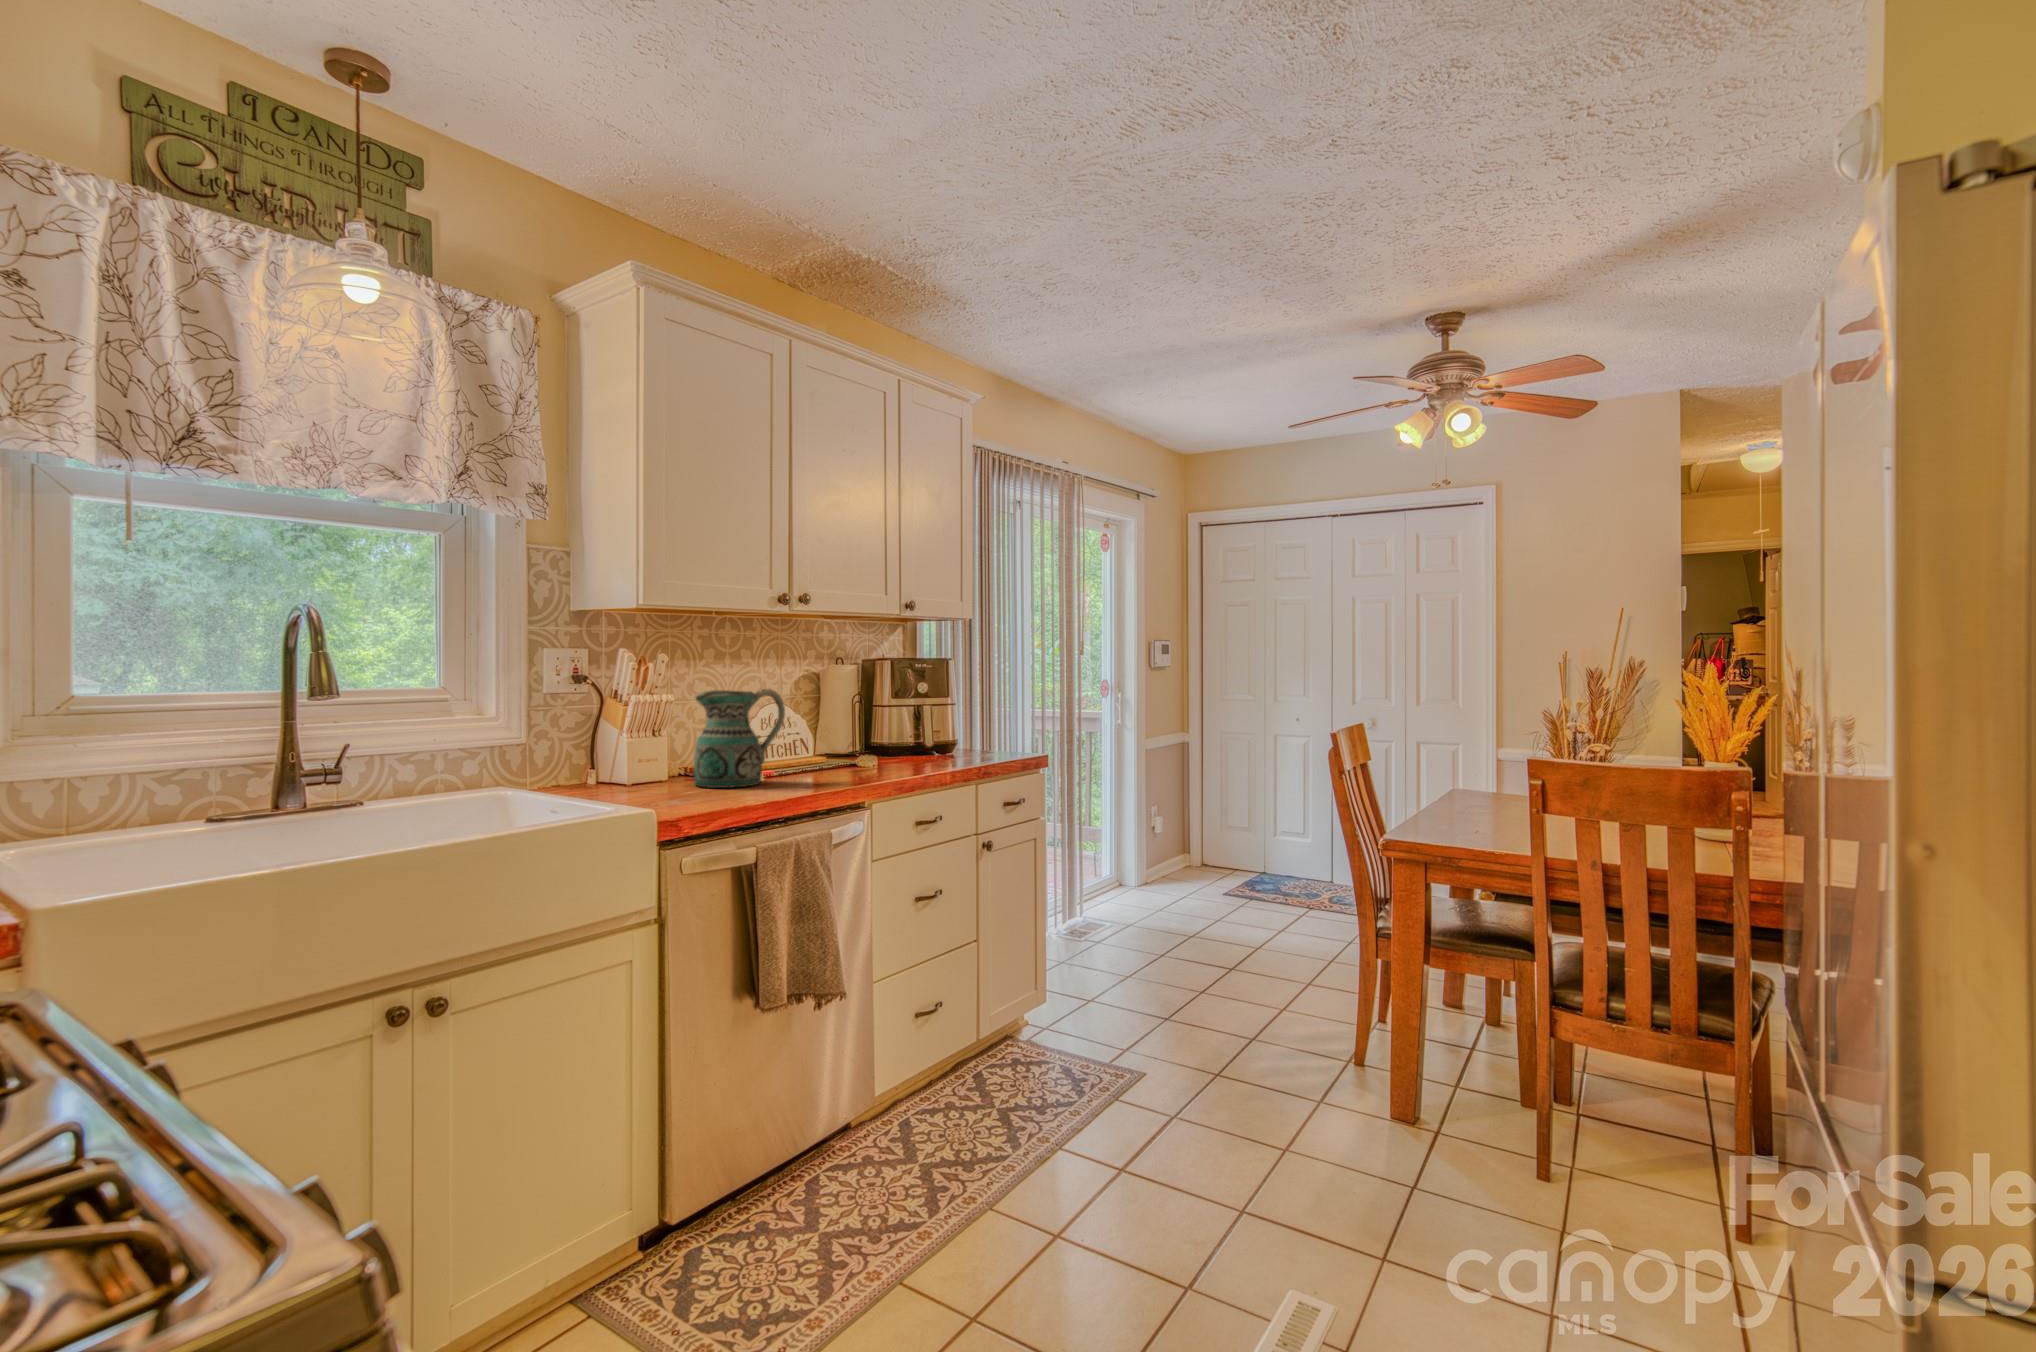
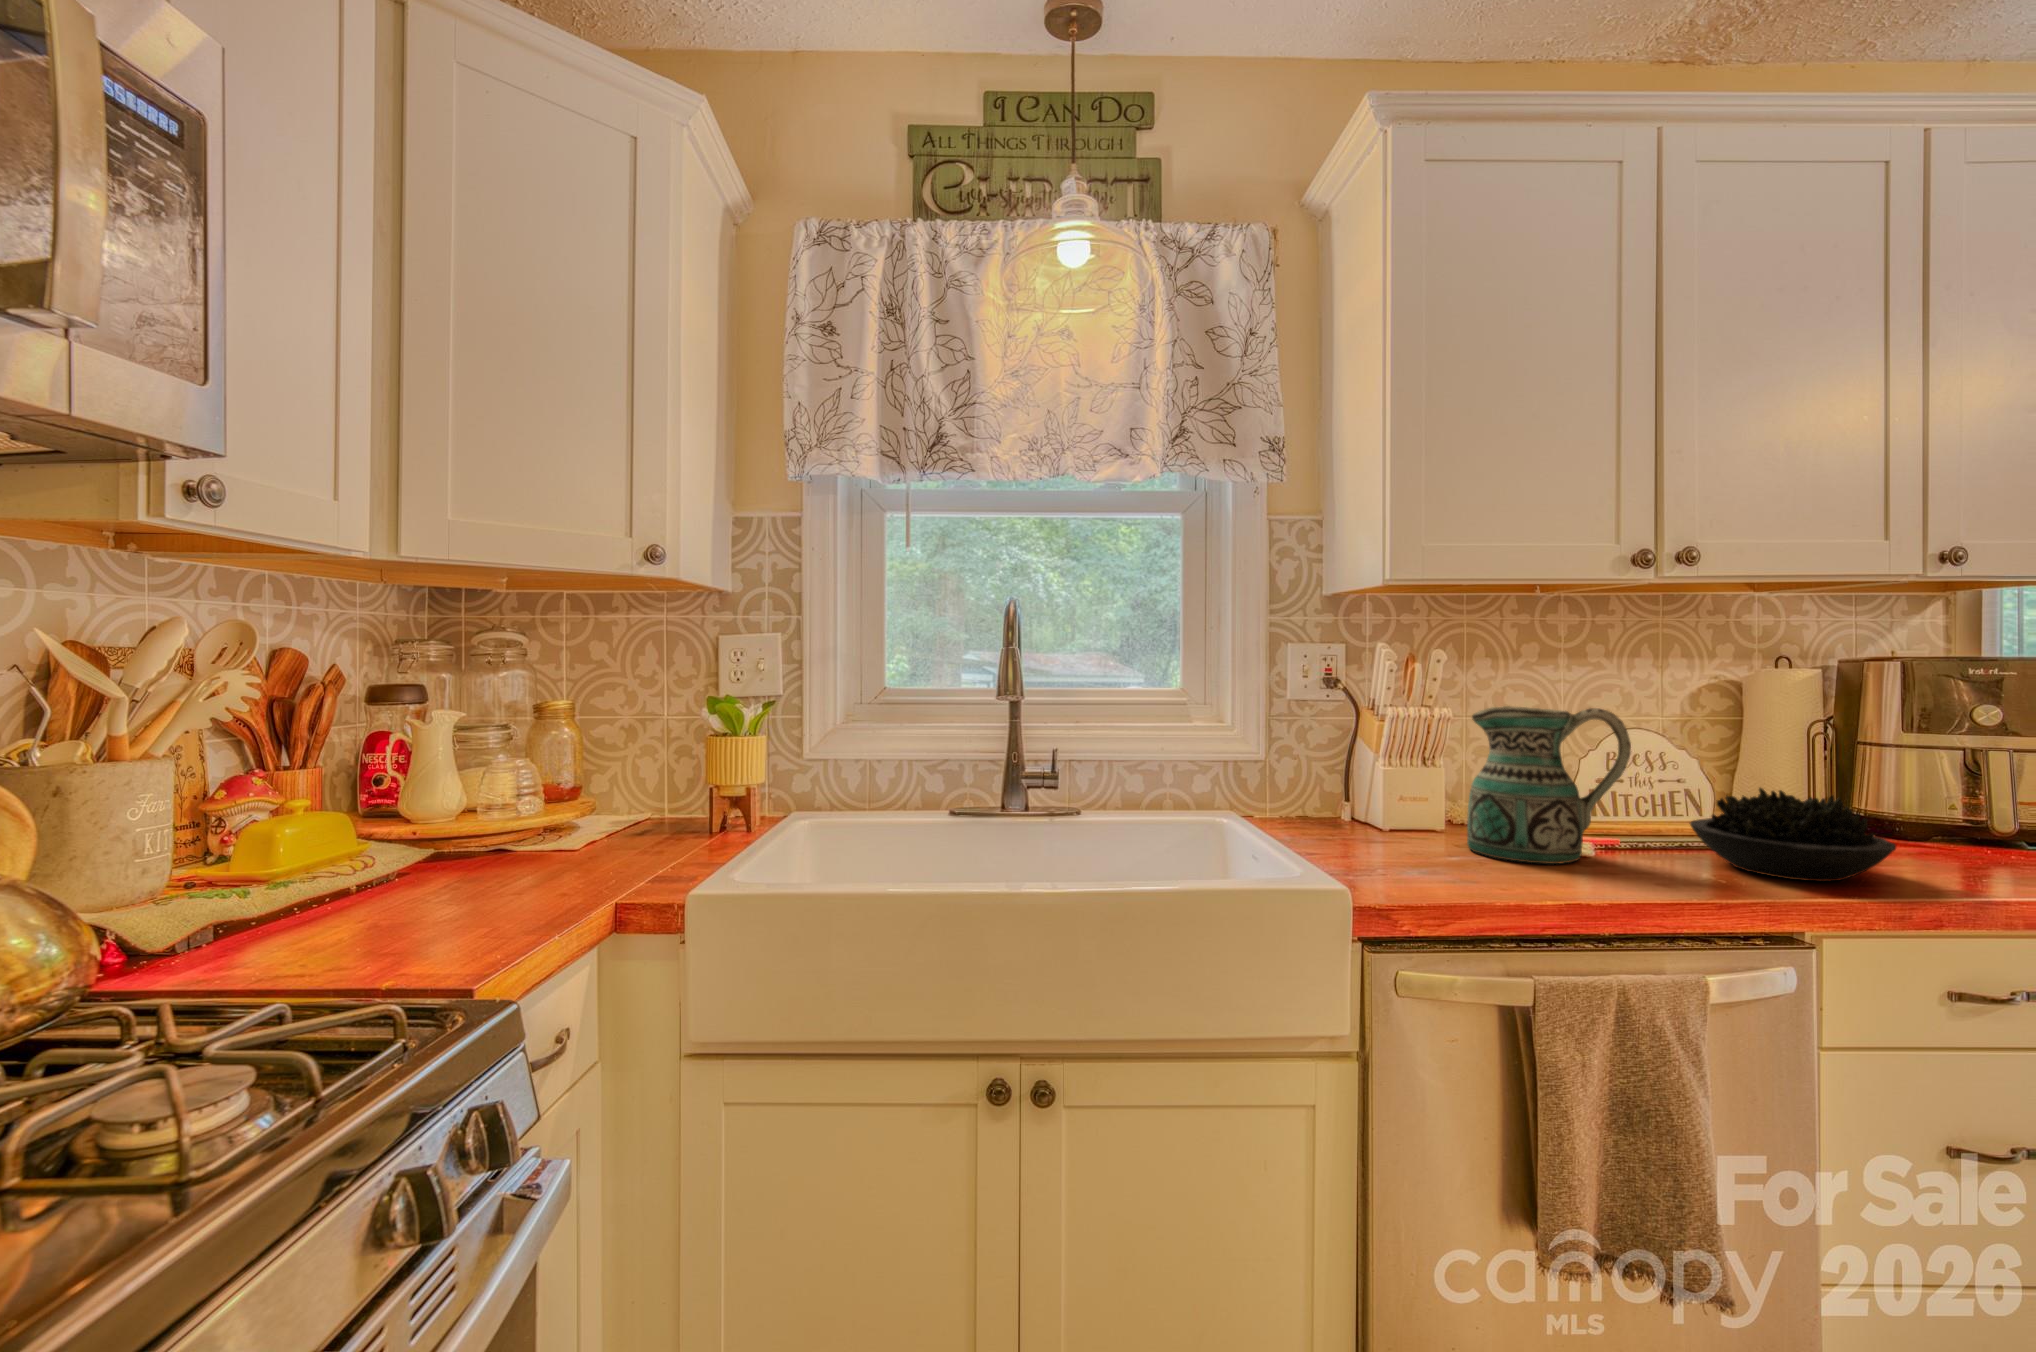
succulent plant: none [811,730,898,777] -> present [1690,788,1896,882]

